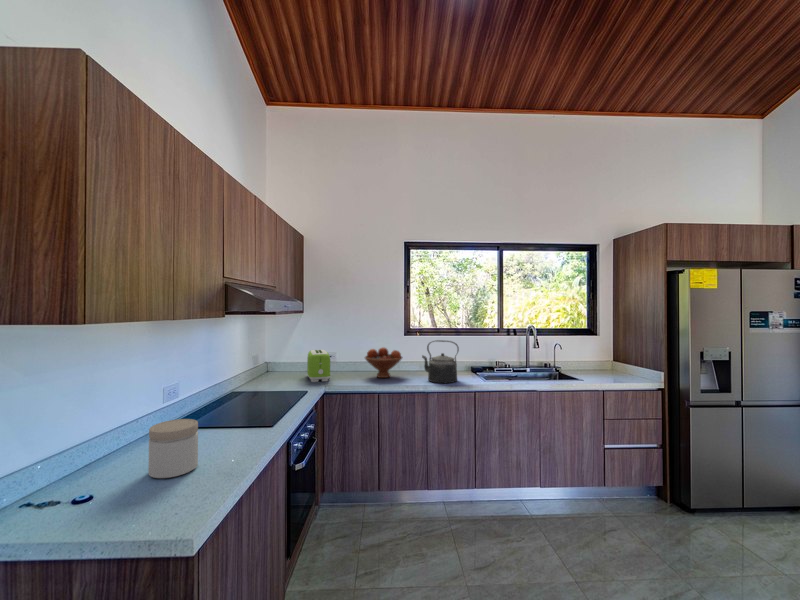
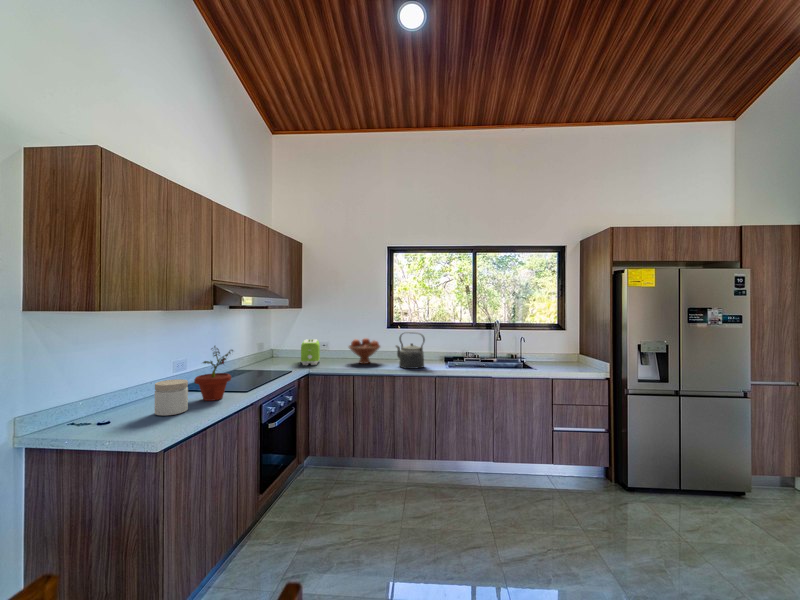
potted plant: none [199,366,255,445] -> present [194,346,233,401]

